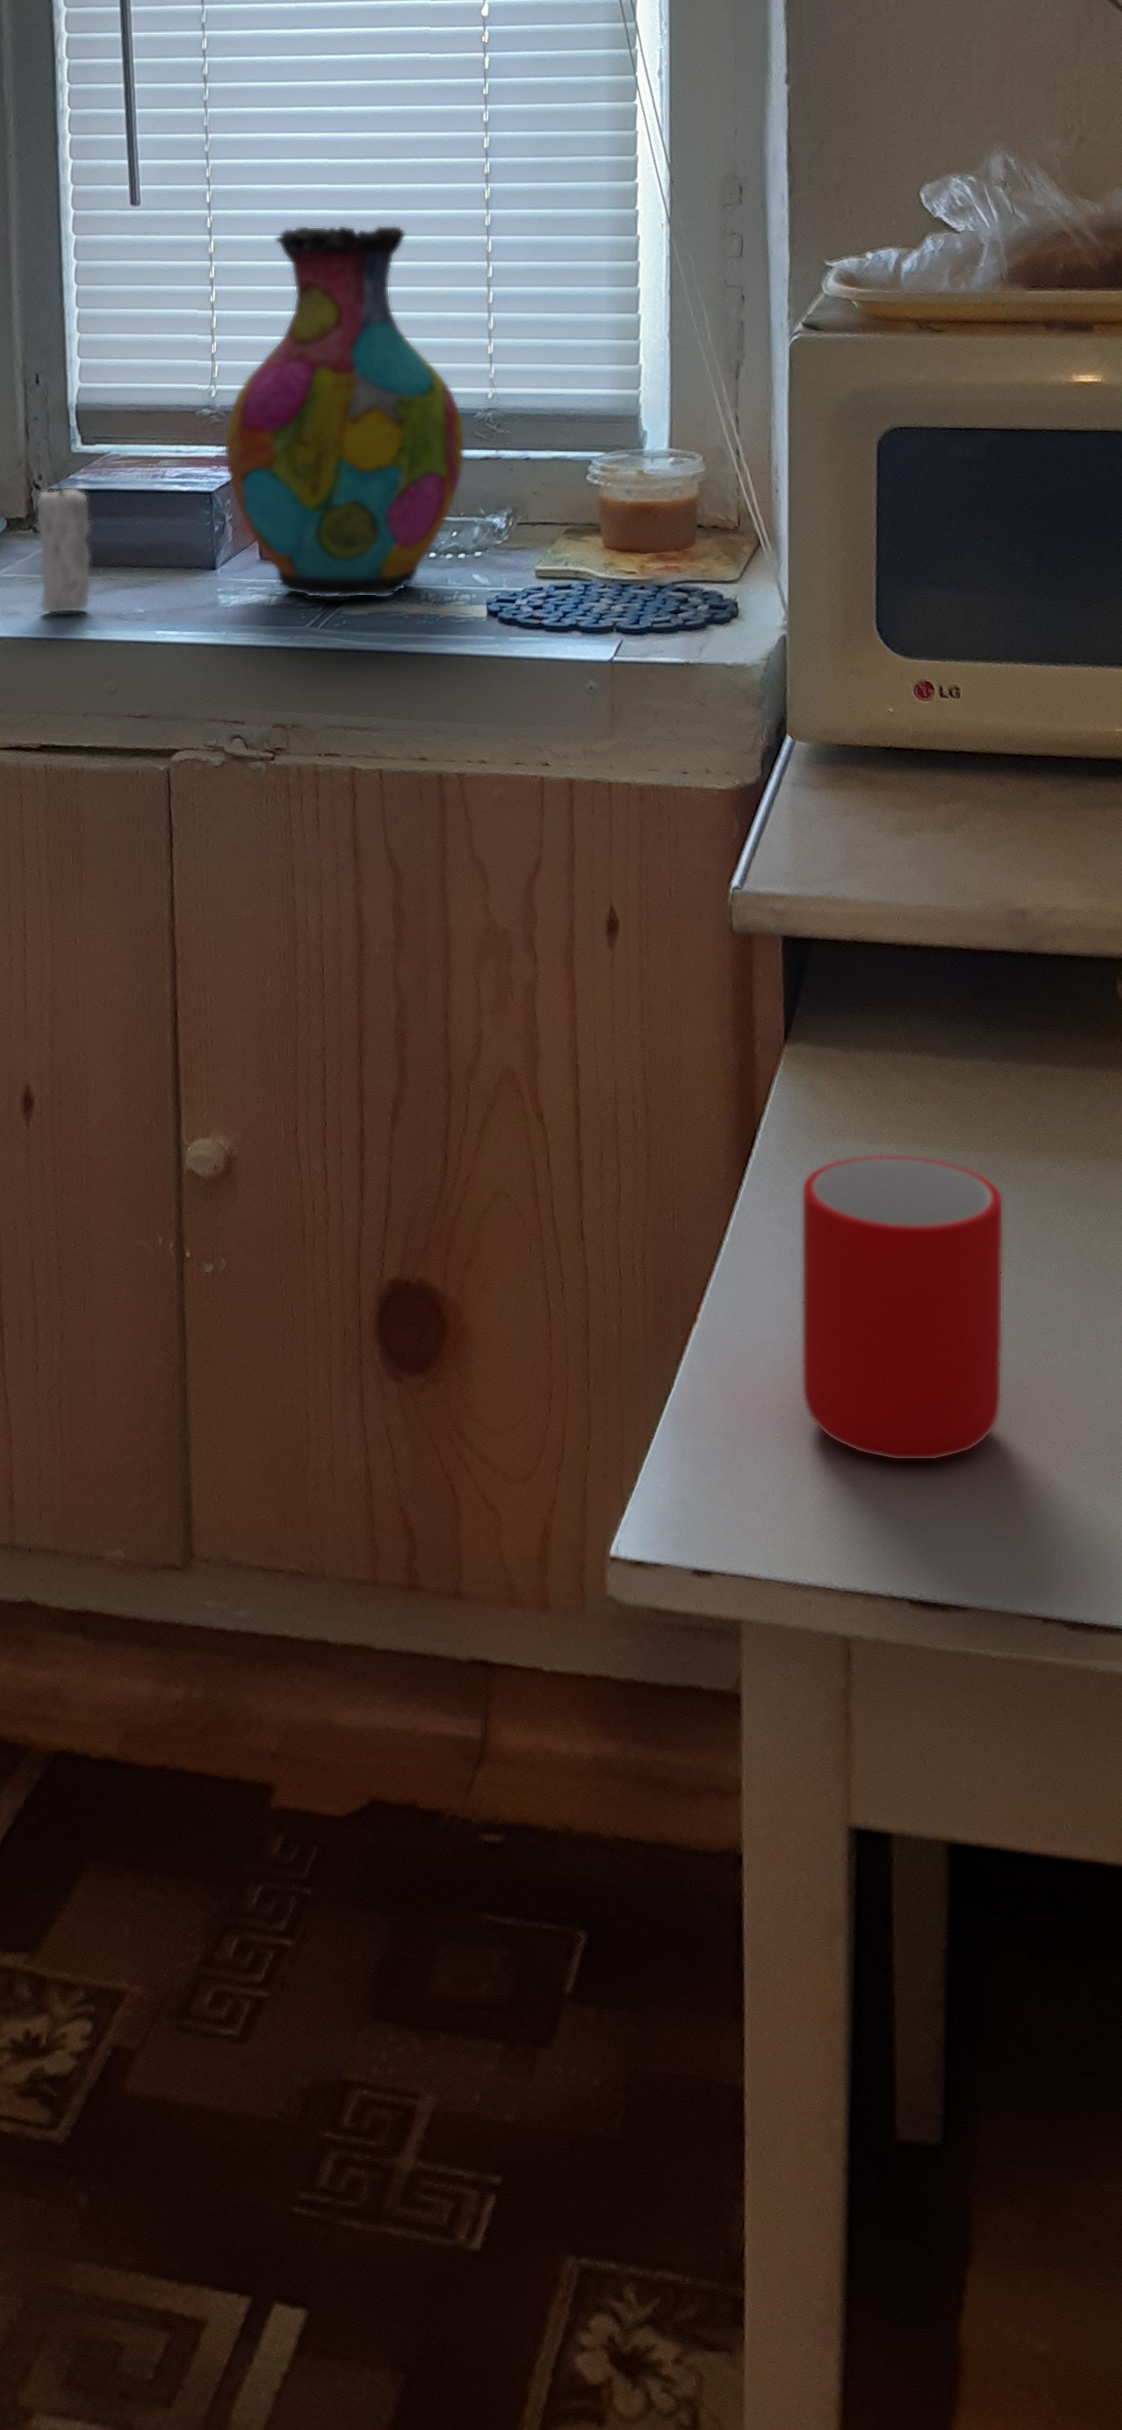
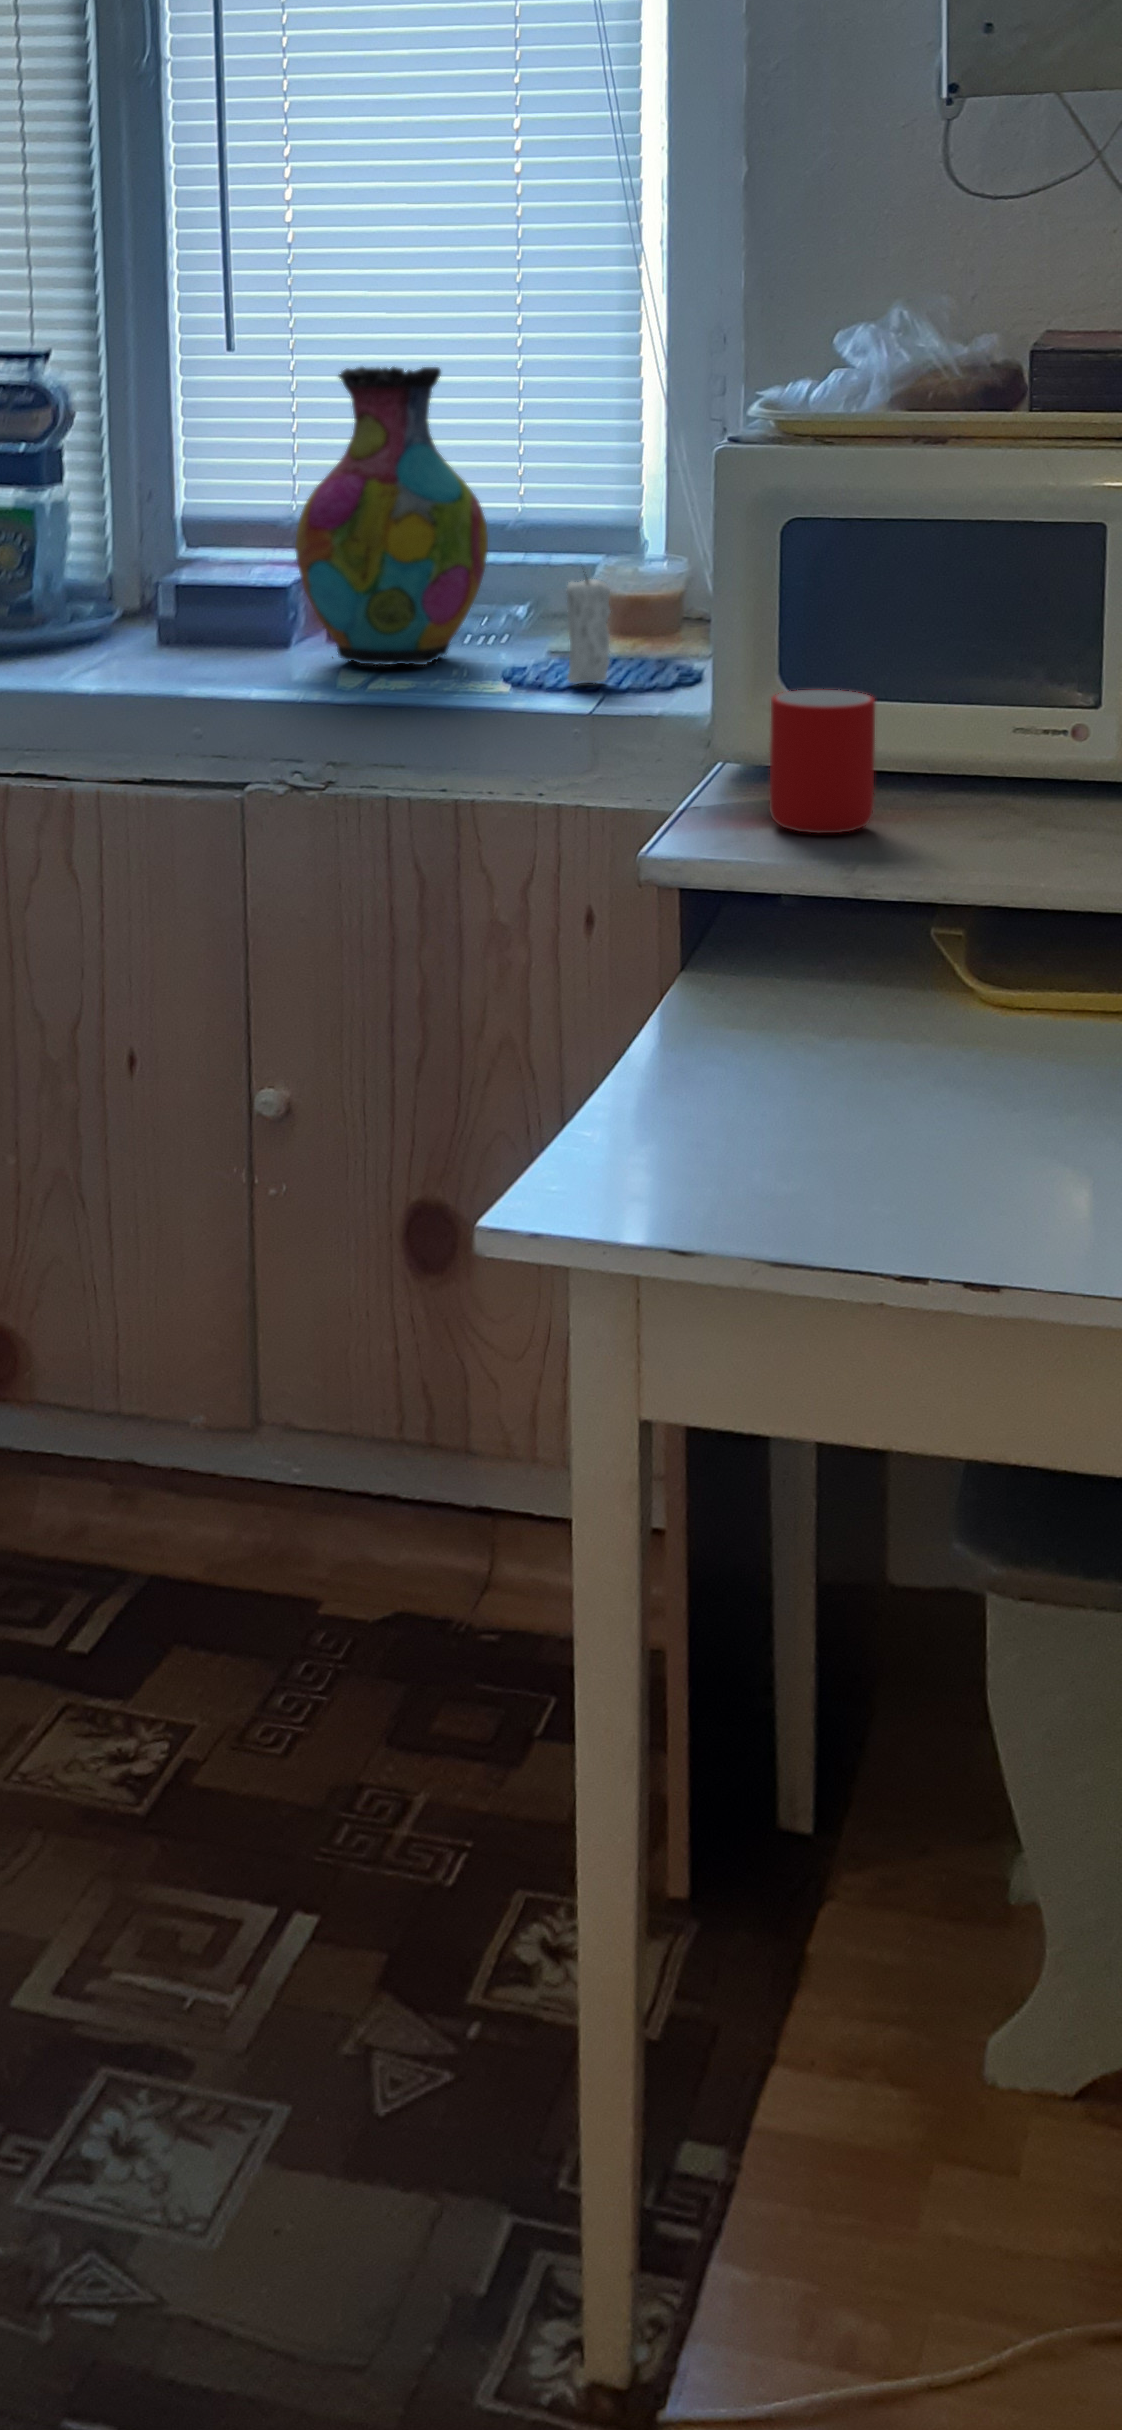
candle: present [37,488,90,612] -> present [567,571,610,684]
cup: present [803,1156,1002,1459] -> present [770,690,875,833]

